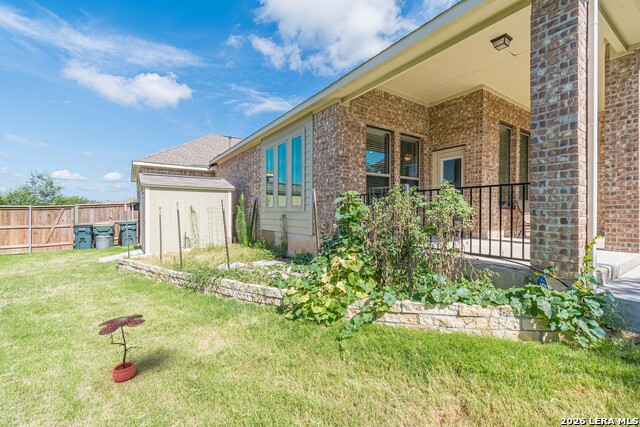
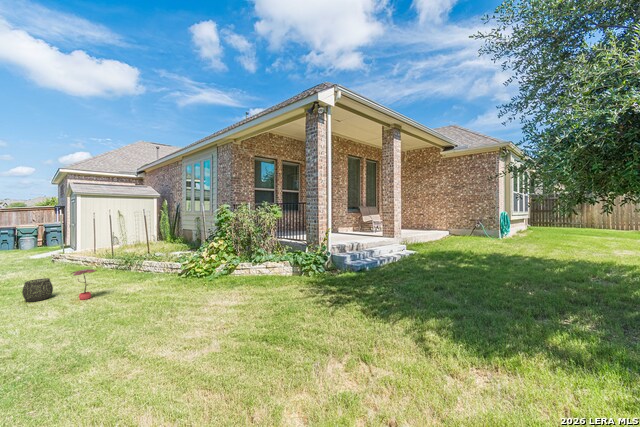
woven basket: none [20,324,77,375] -> present [22,278,53,302]

